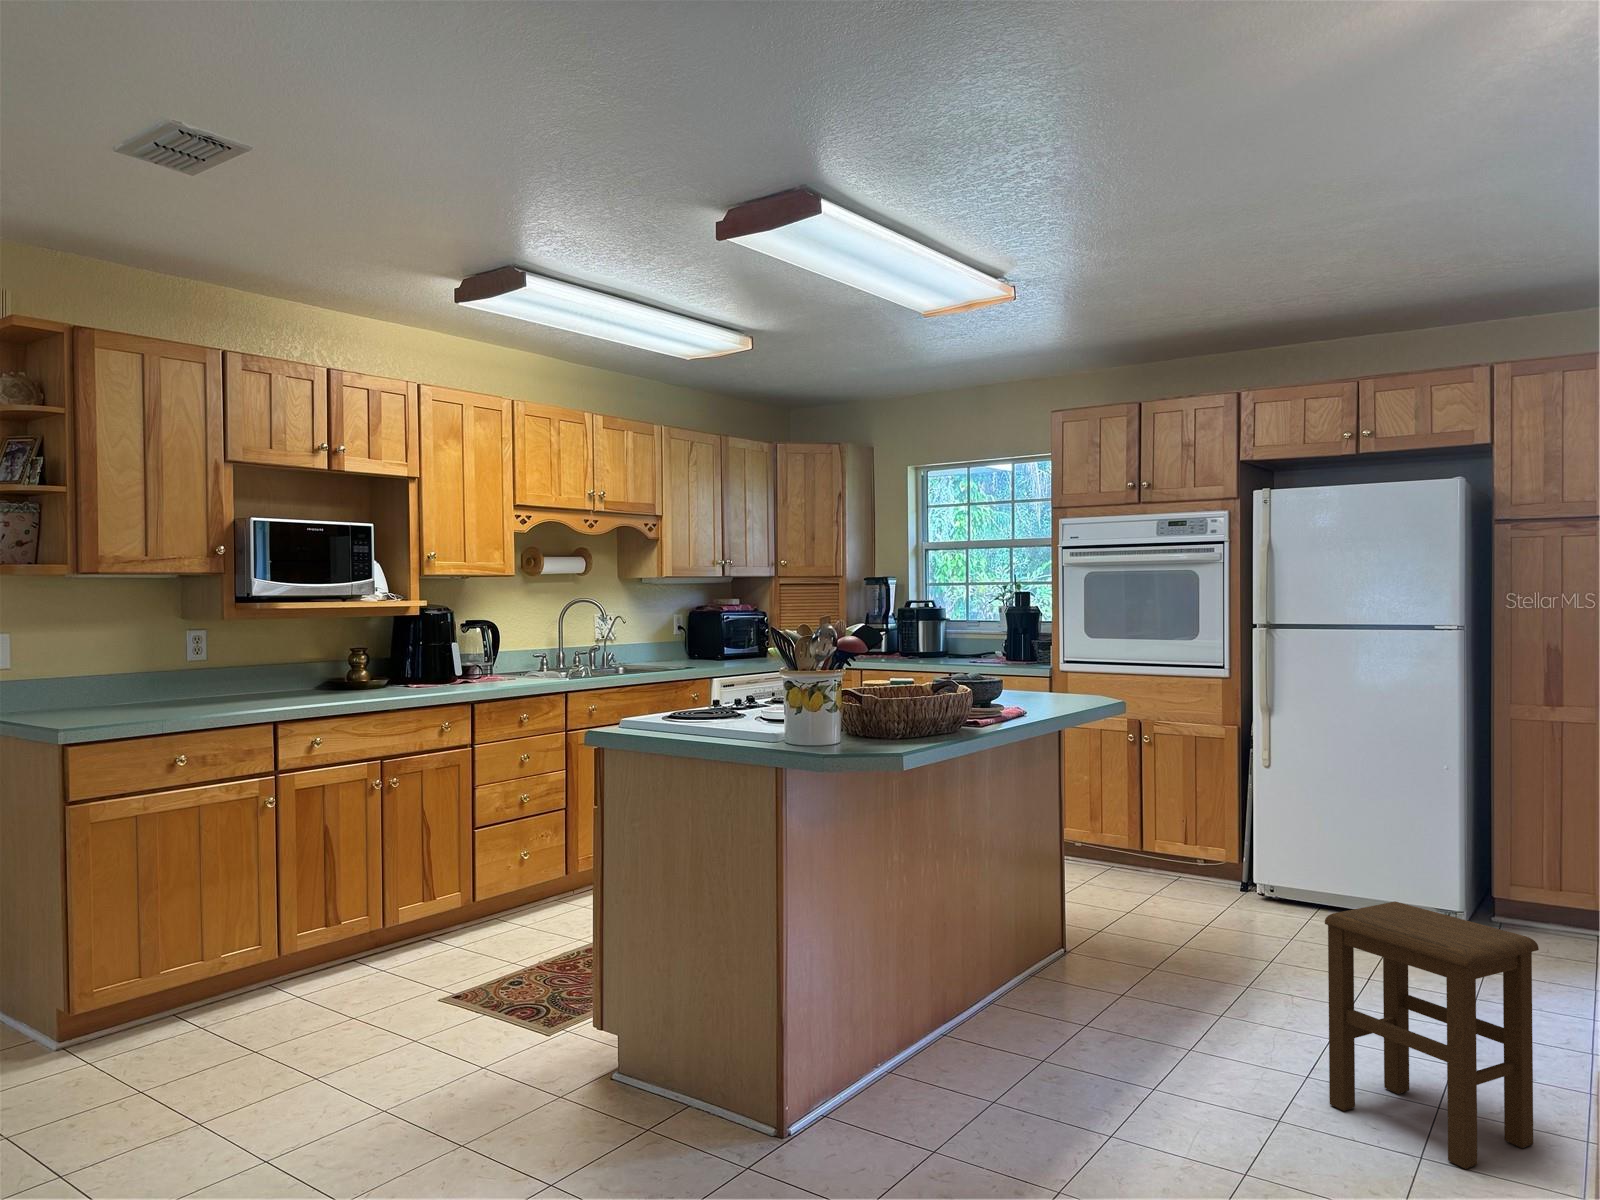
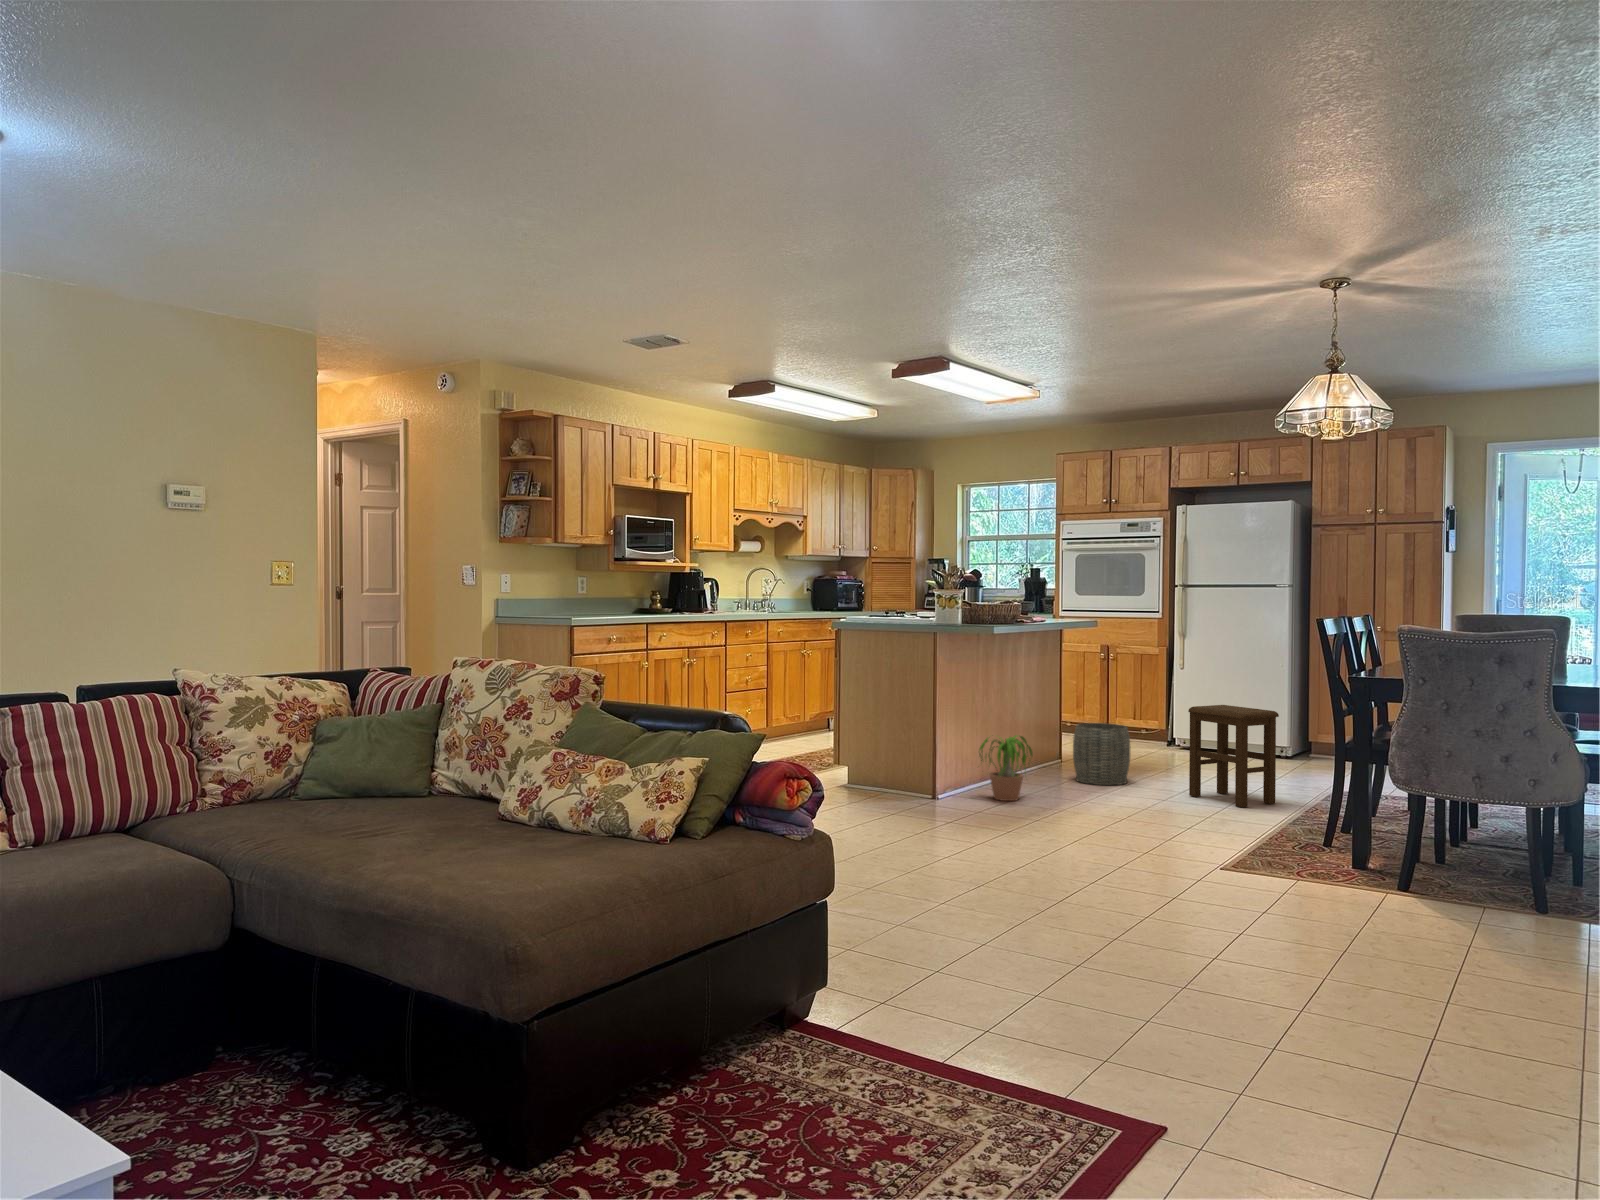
woven basket: none [1079,911,1195,1055] -> present [1073,723,1130,785]
potted plant: none [848,981,1004,1139] -> present [979,735,1032,801]

